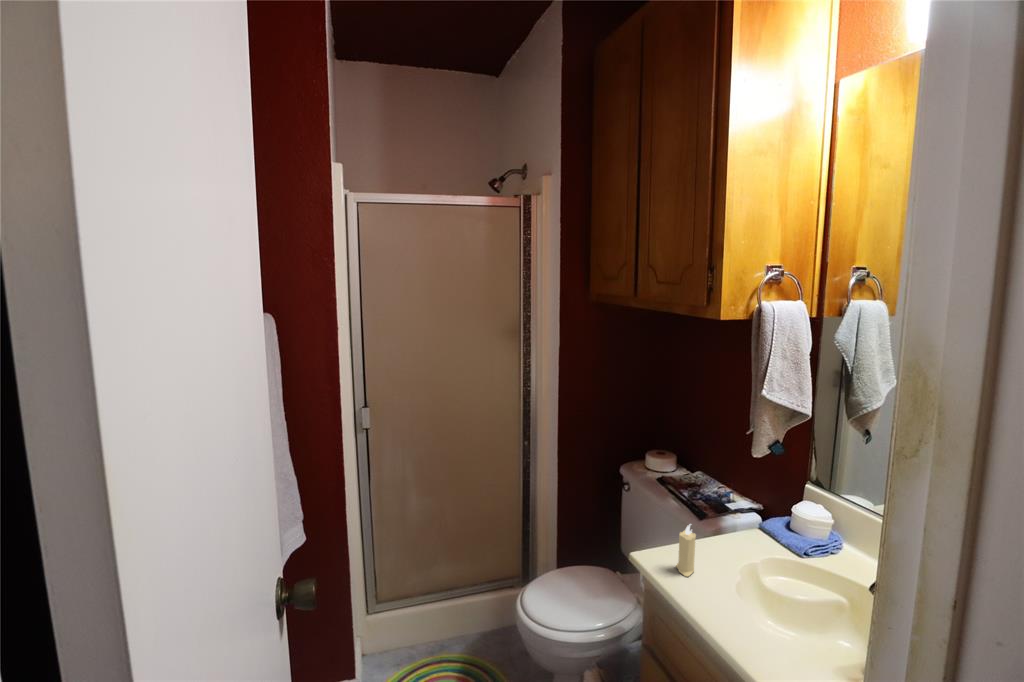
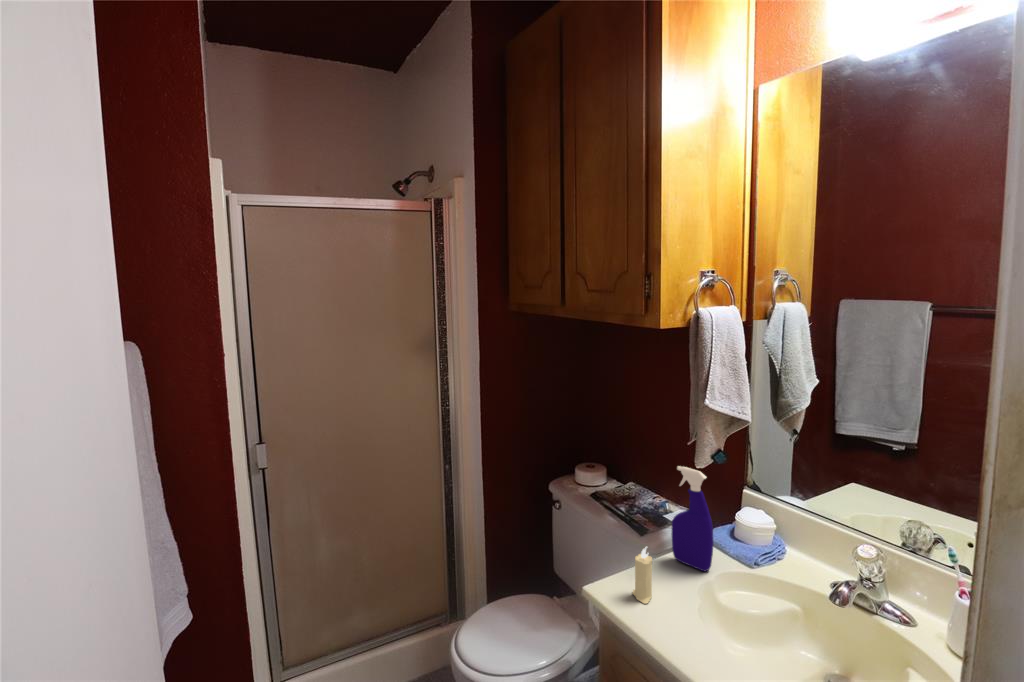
spray bottle: none [723,453,764,557] -> present [671,466,713,571]

